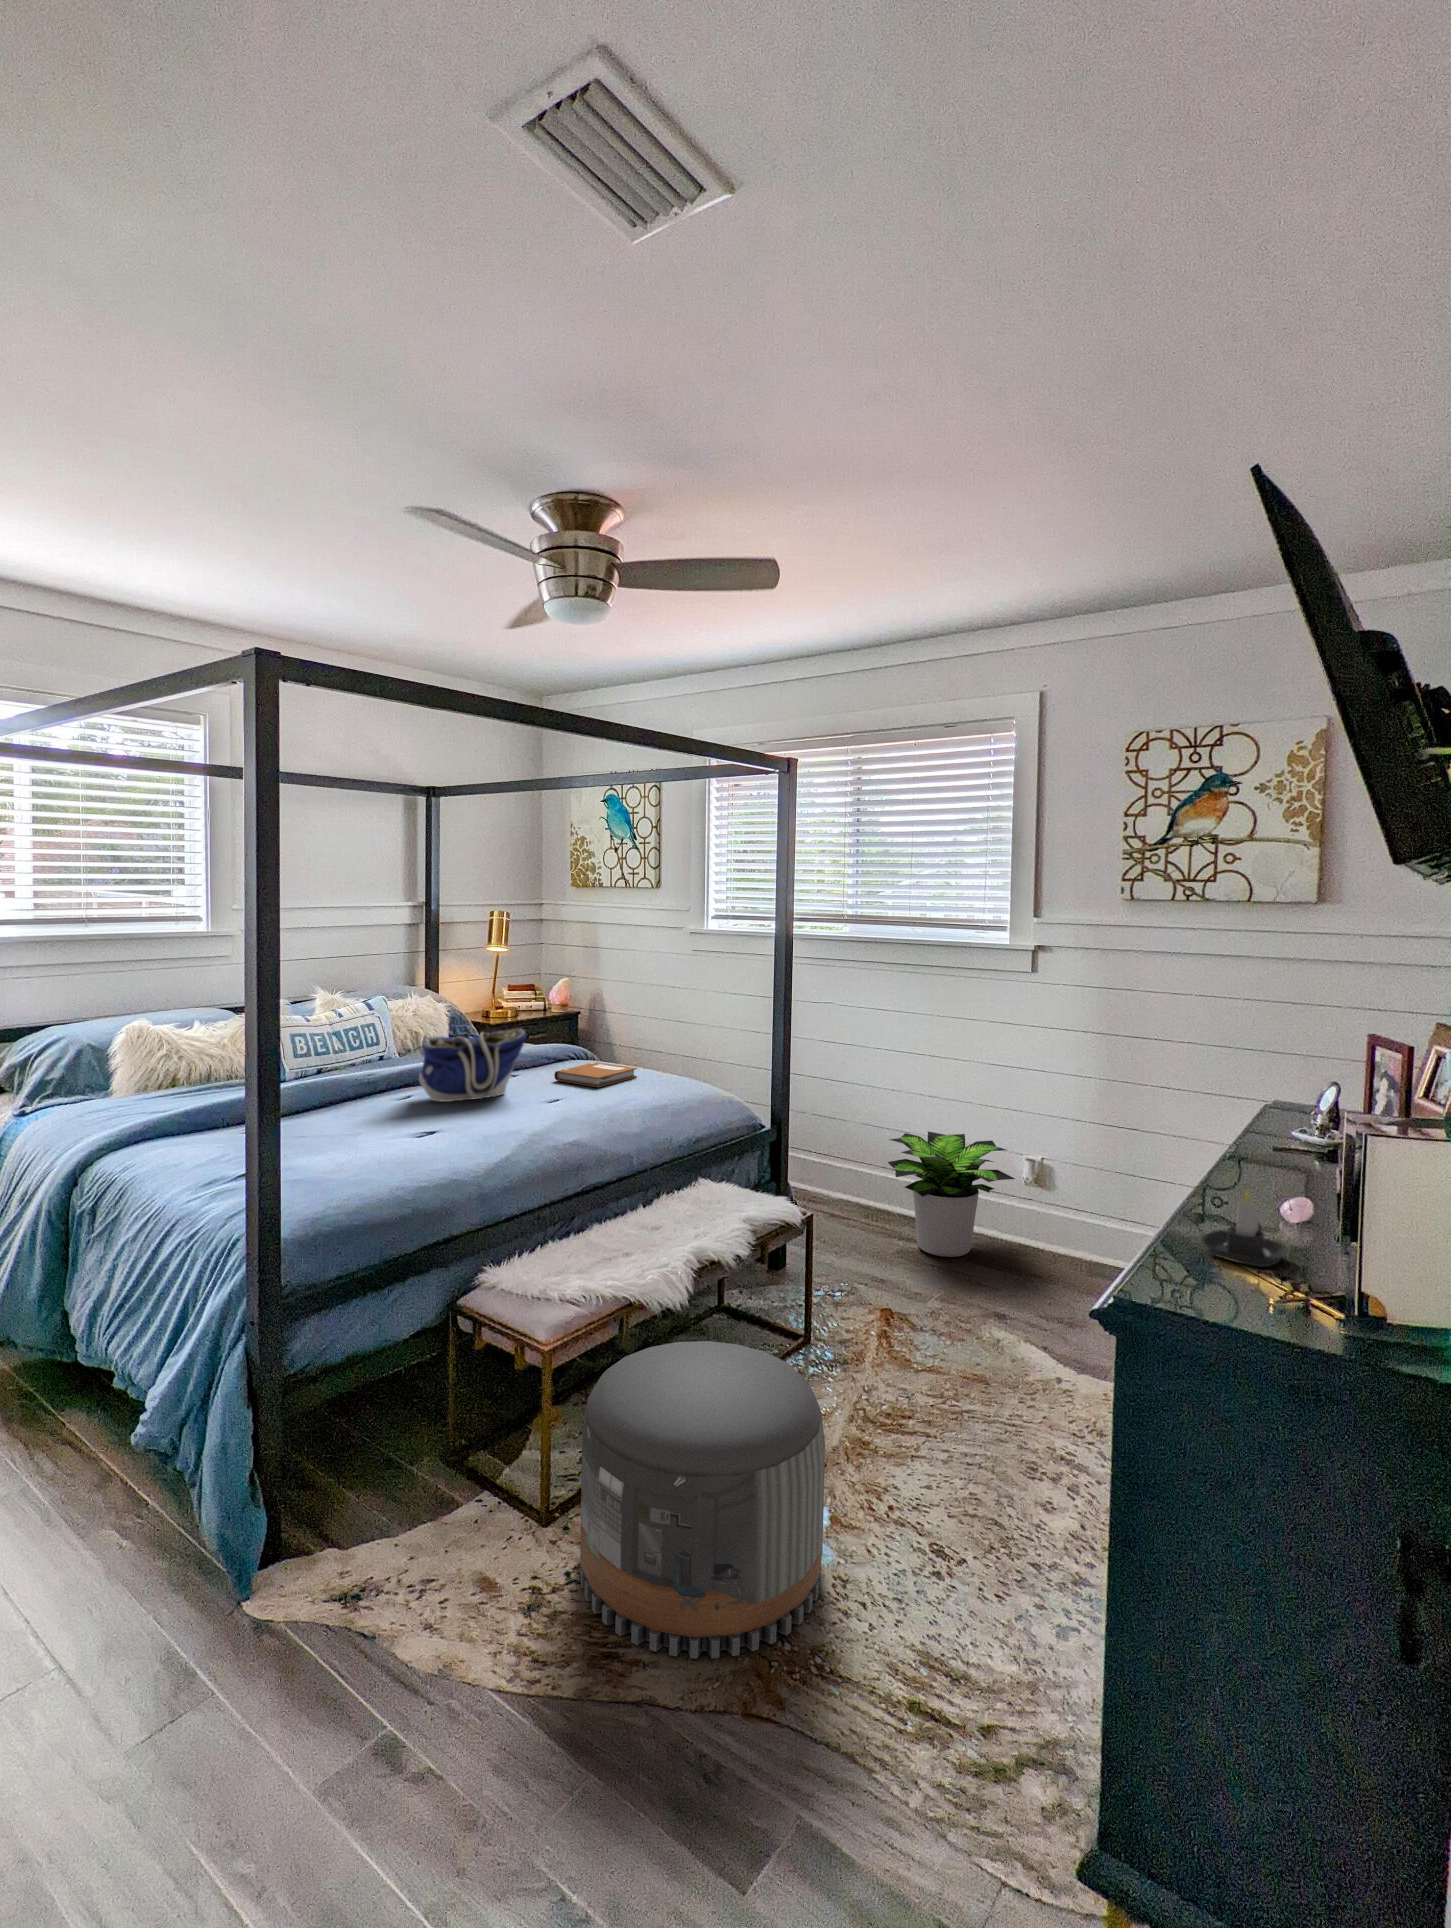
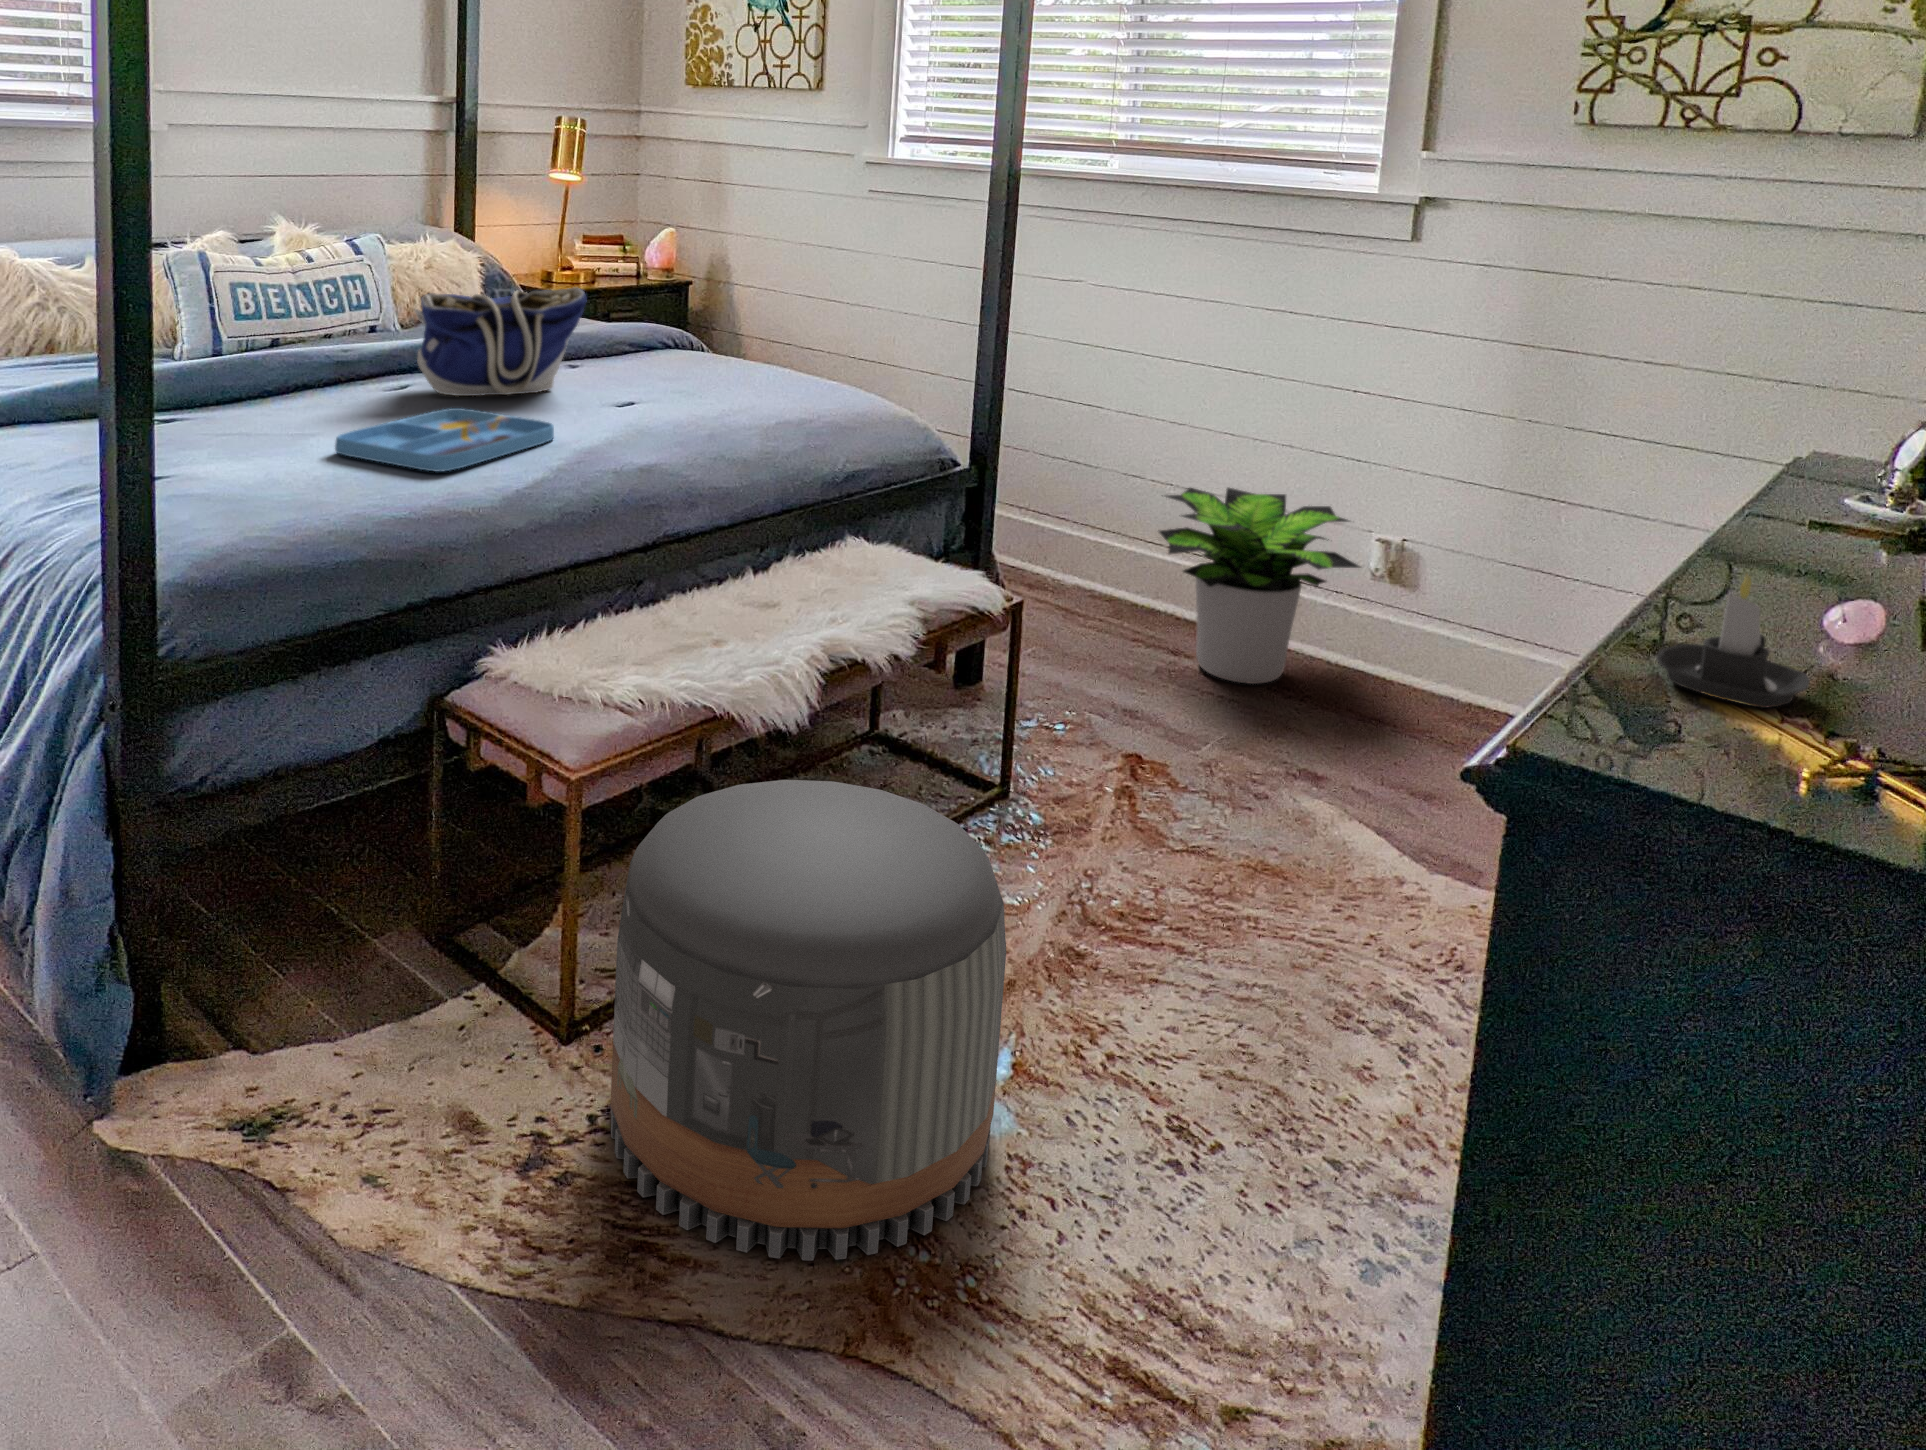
notebook: present [554,1062,637,1087] -> none [633,350,764,388]
tray: none [375,1111,513,1155] -> present [335,408,554,472]

